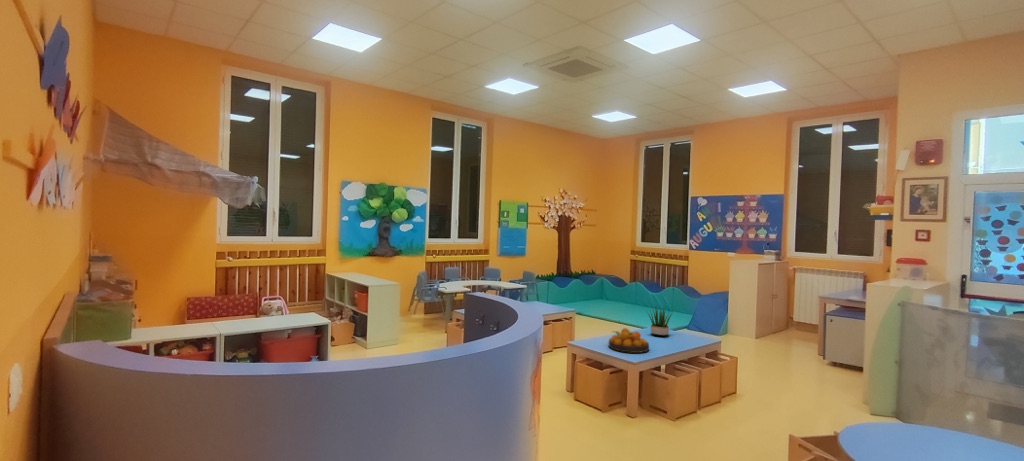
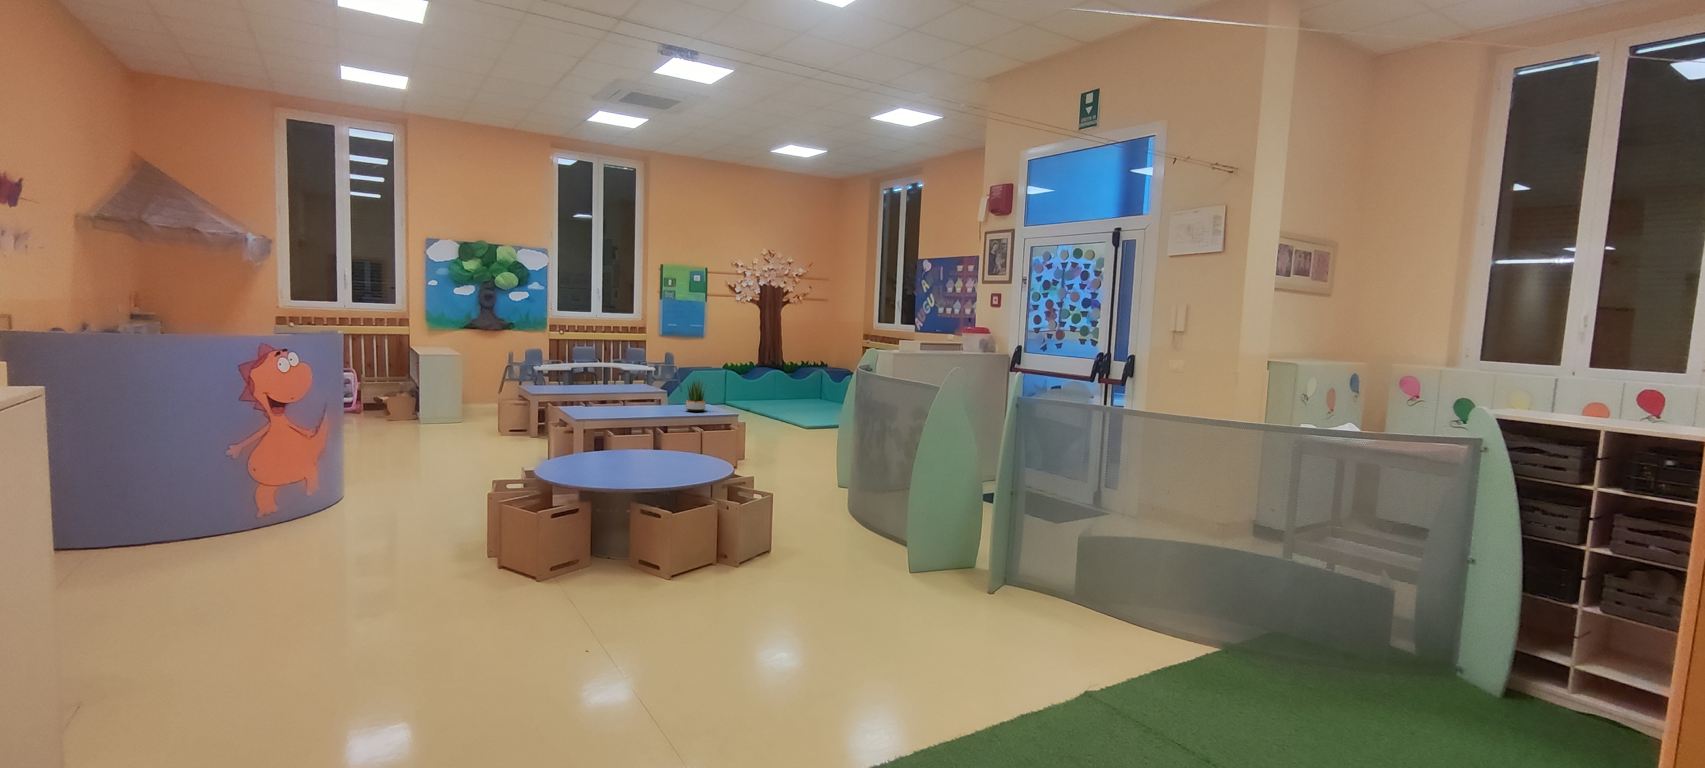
fruit bowl: present [609,328,649,353] -> none [605,397,648,419]

